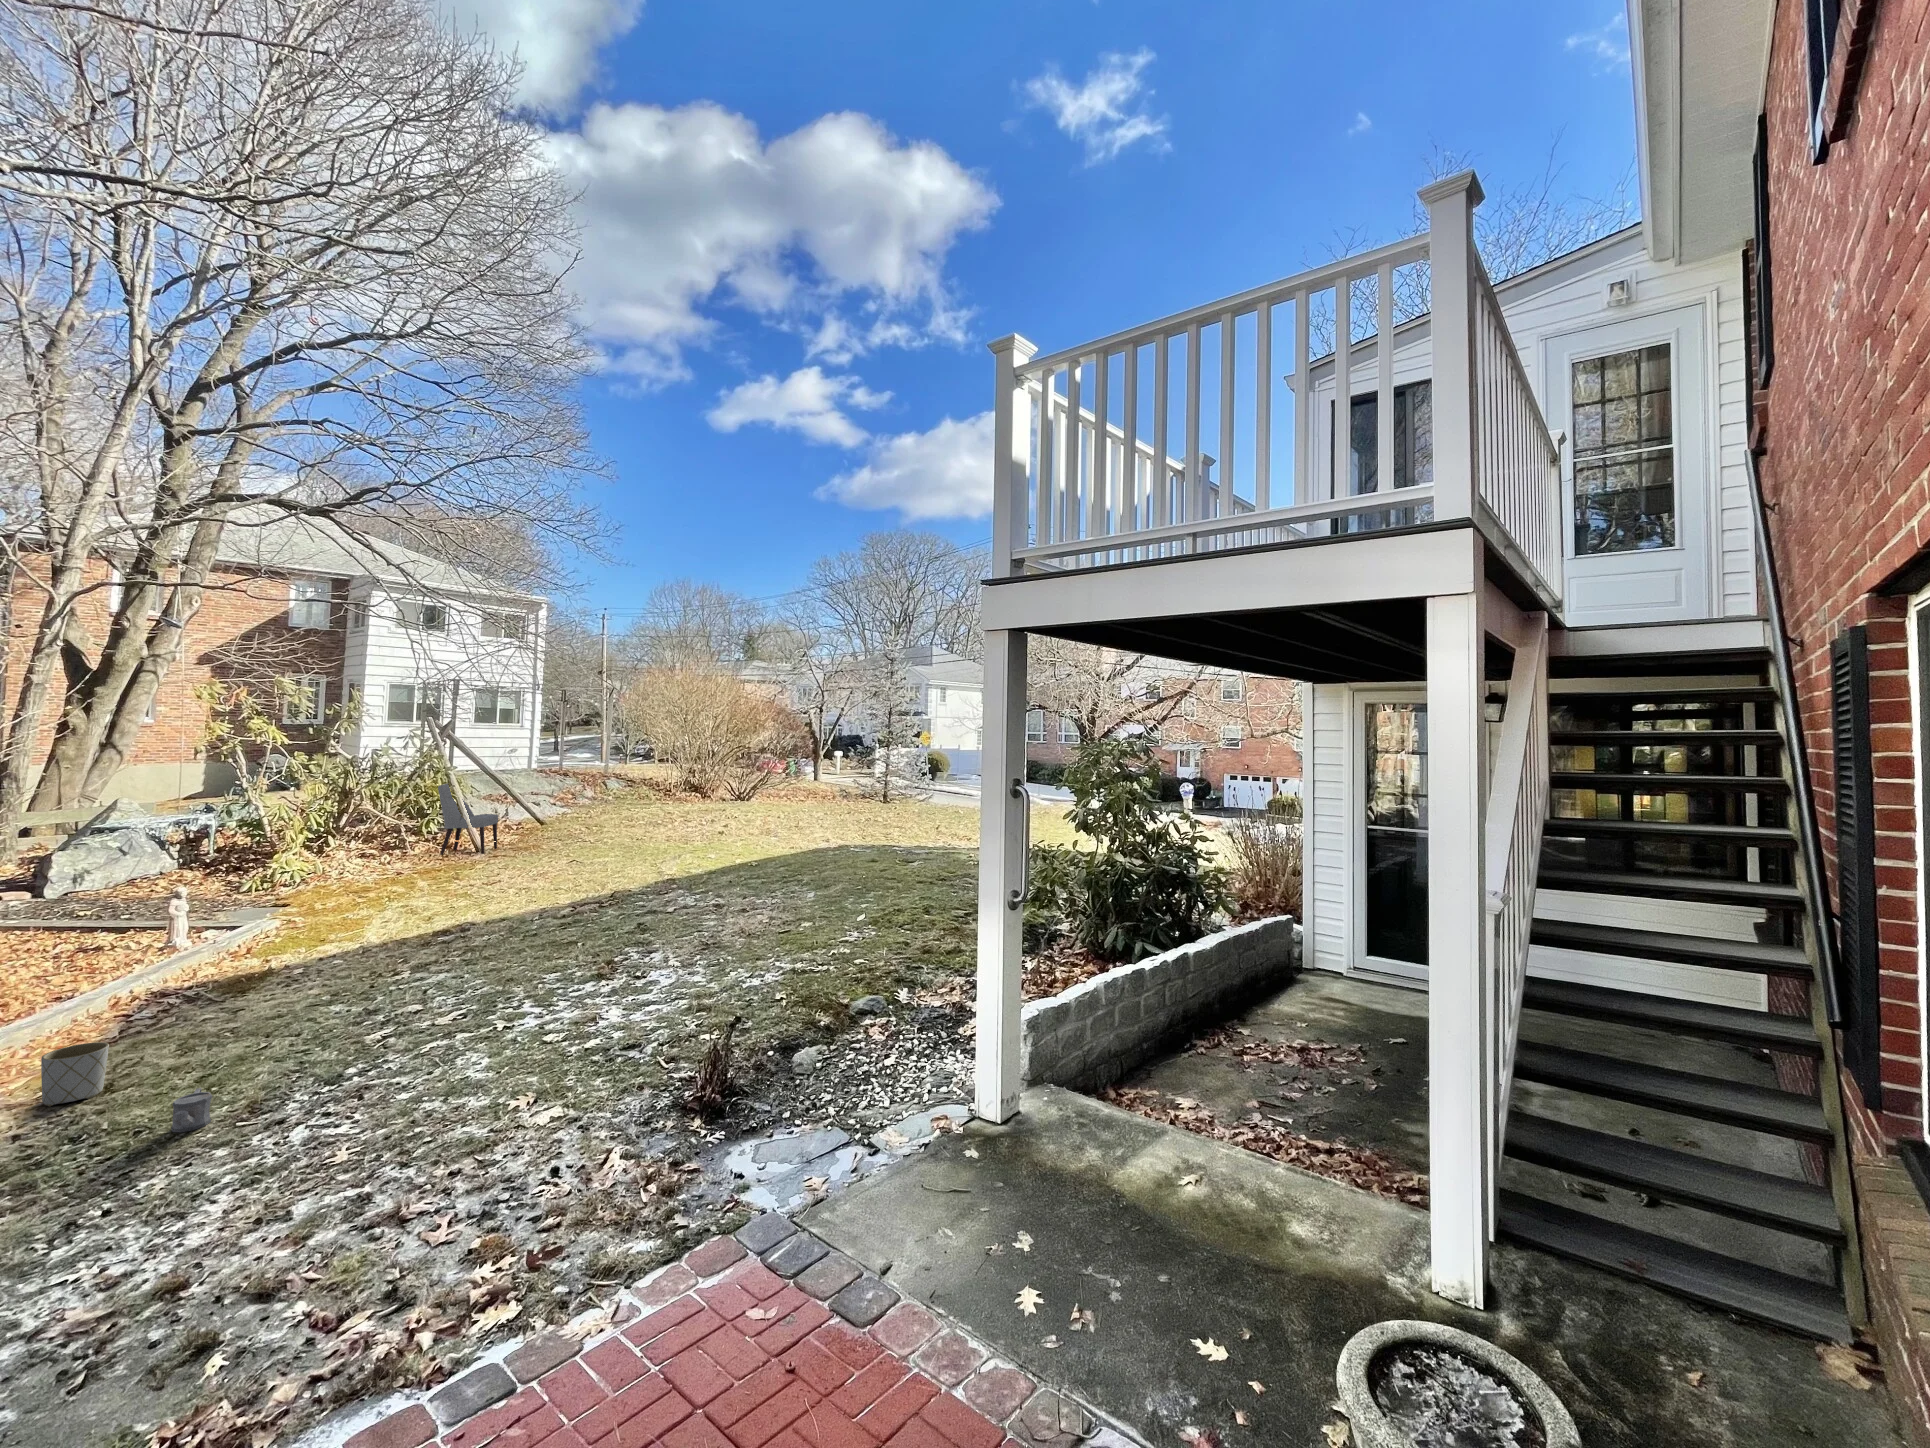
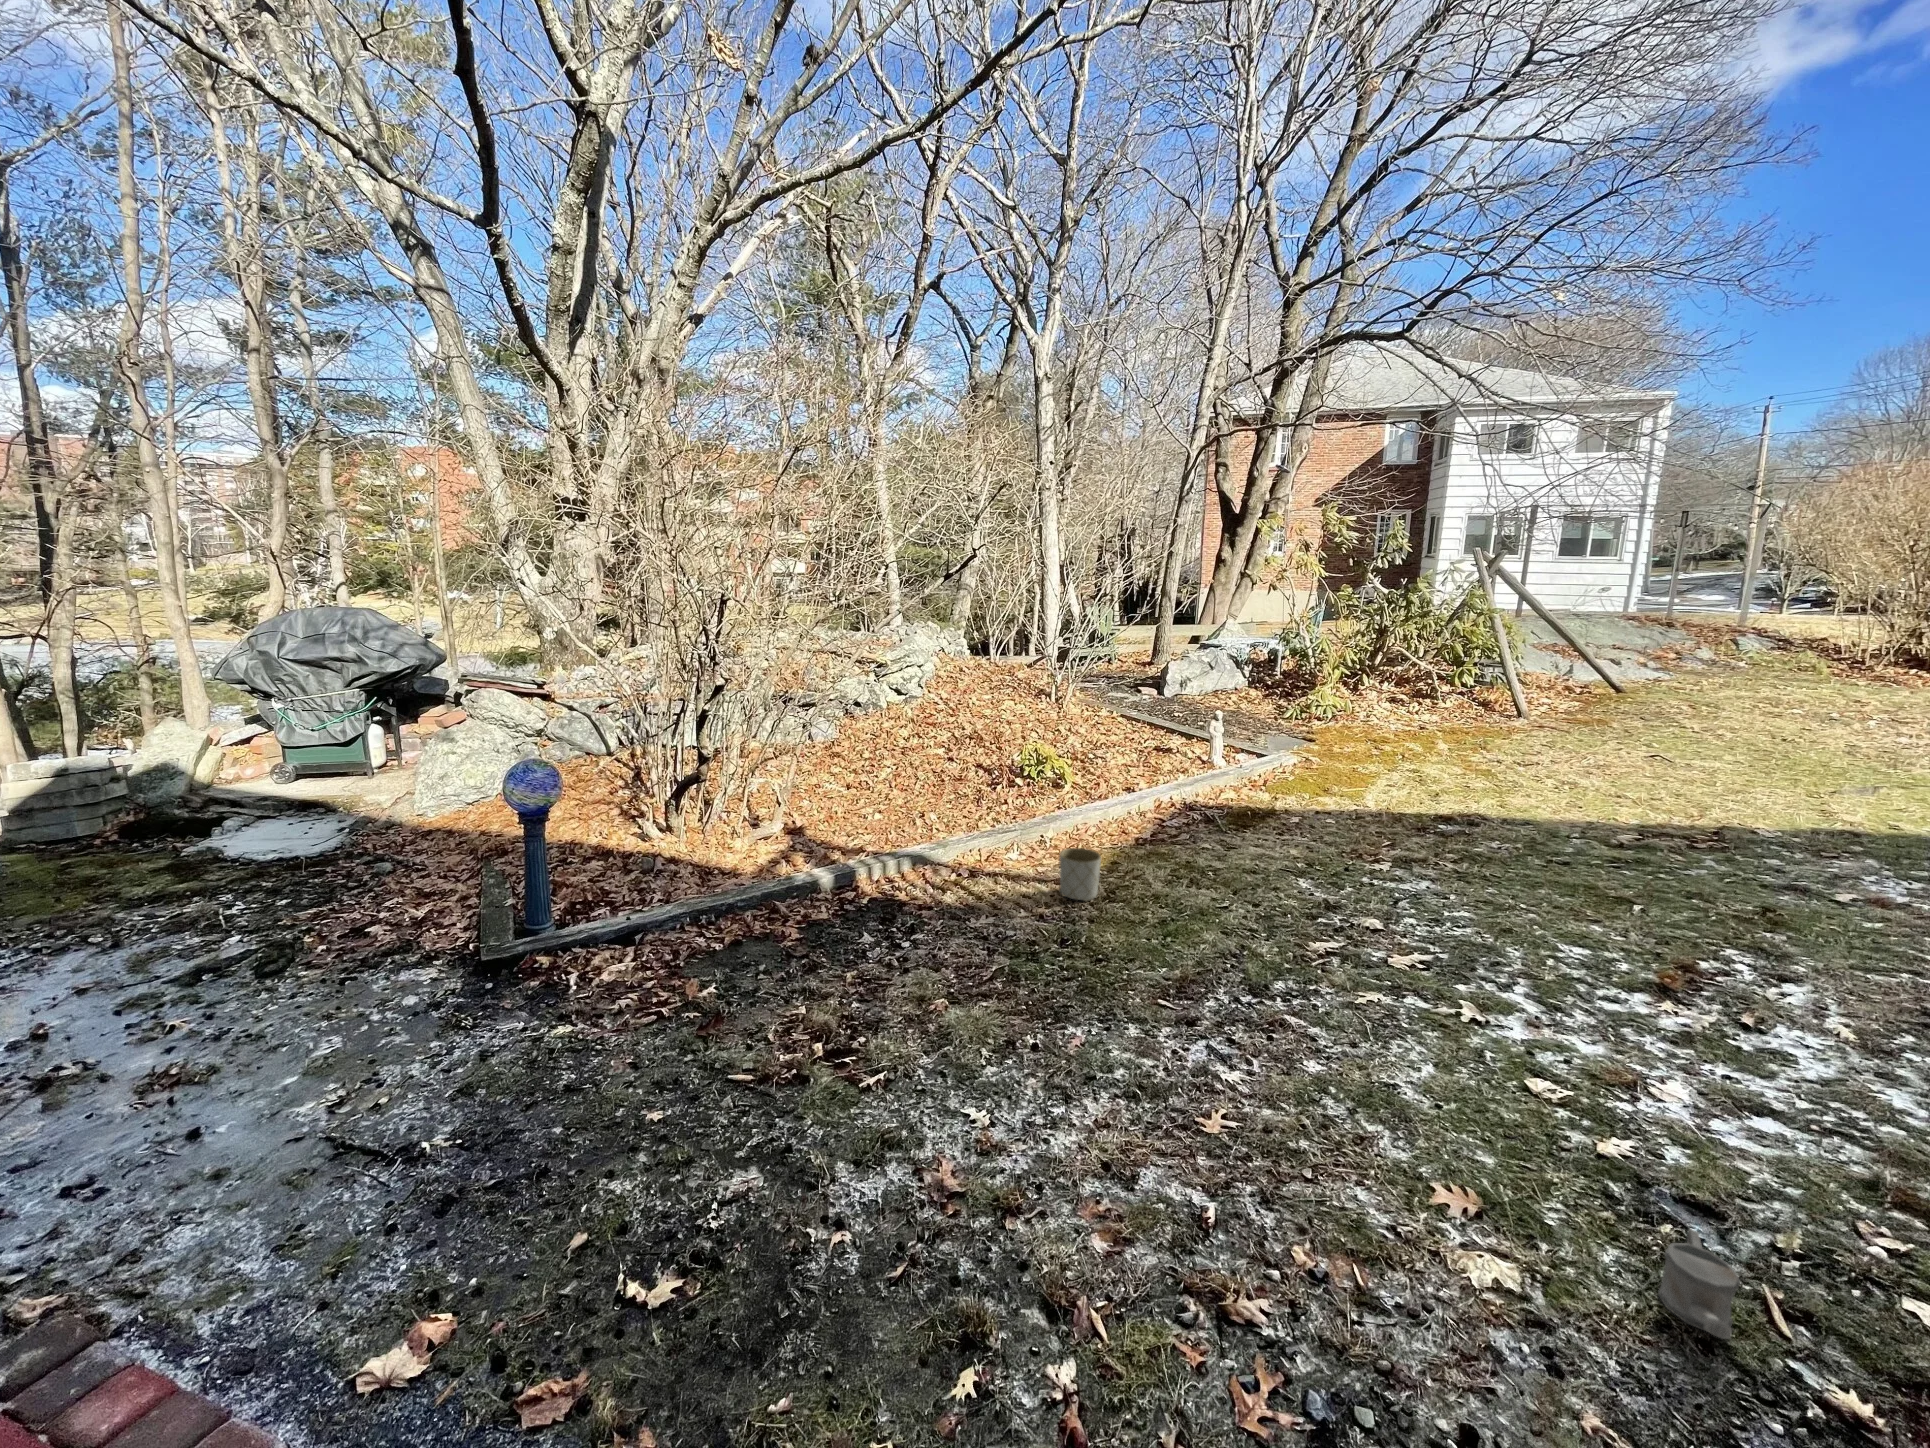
chair: present [438,784,498,855] -> none [1478,630,1554,720]
watering can: present [171,1088,212,1132] -> present [1658,1229,1740,1339]

